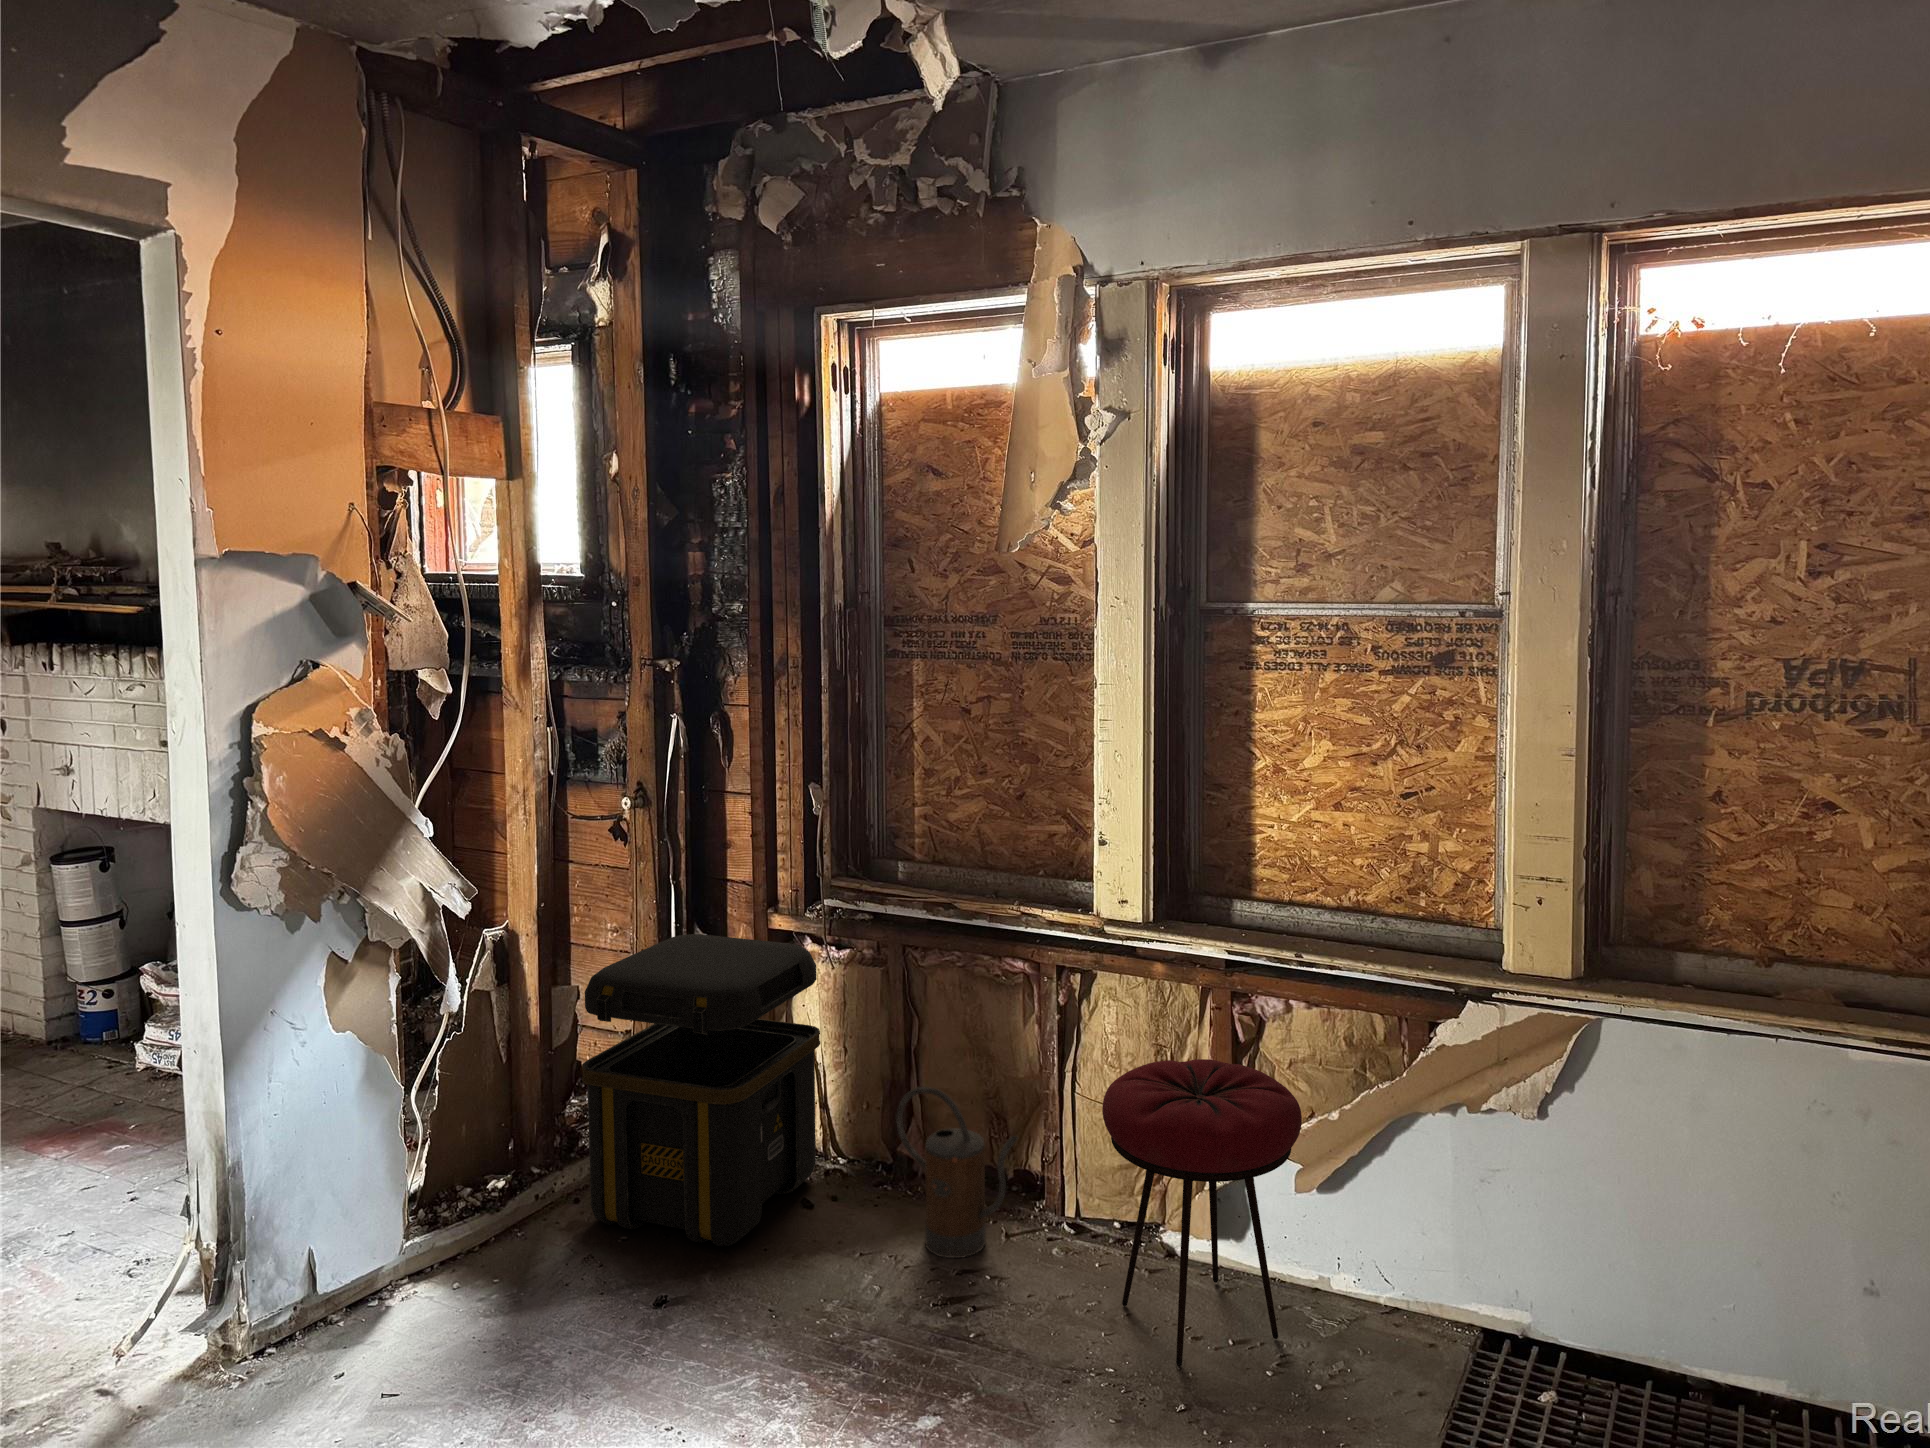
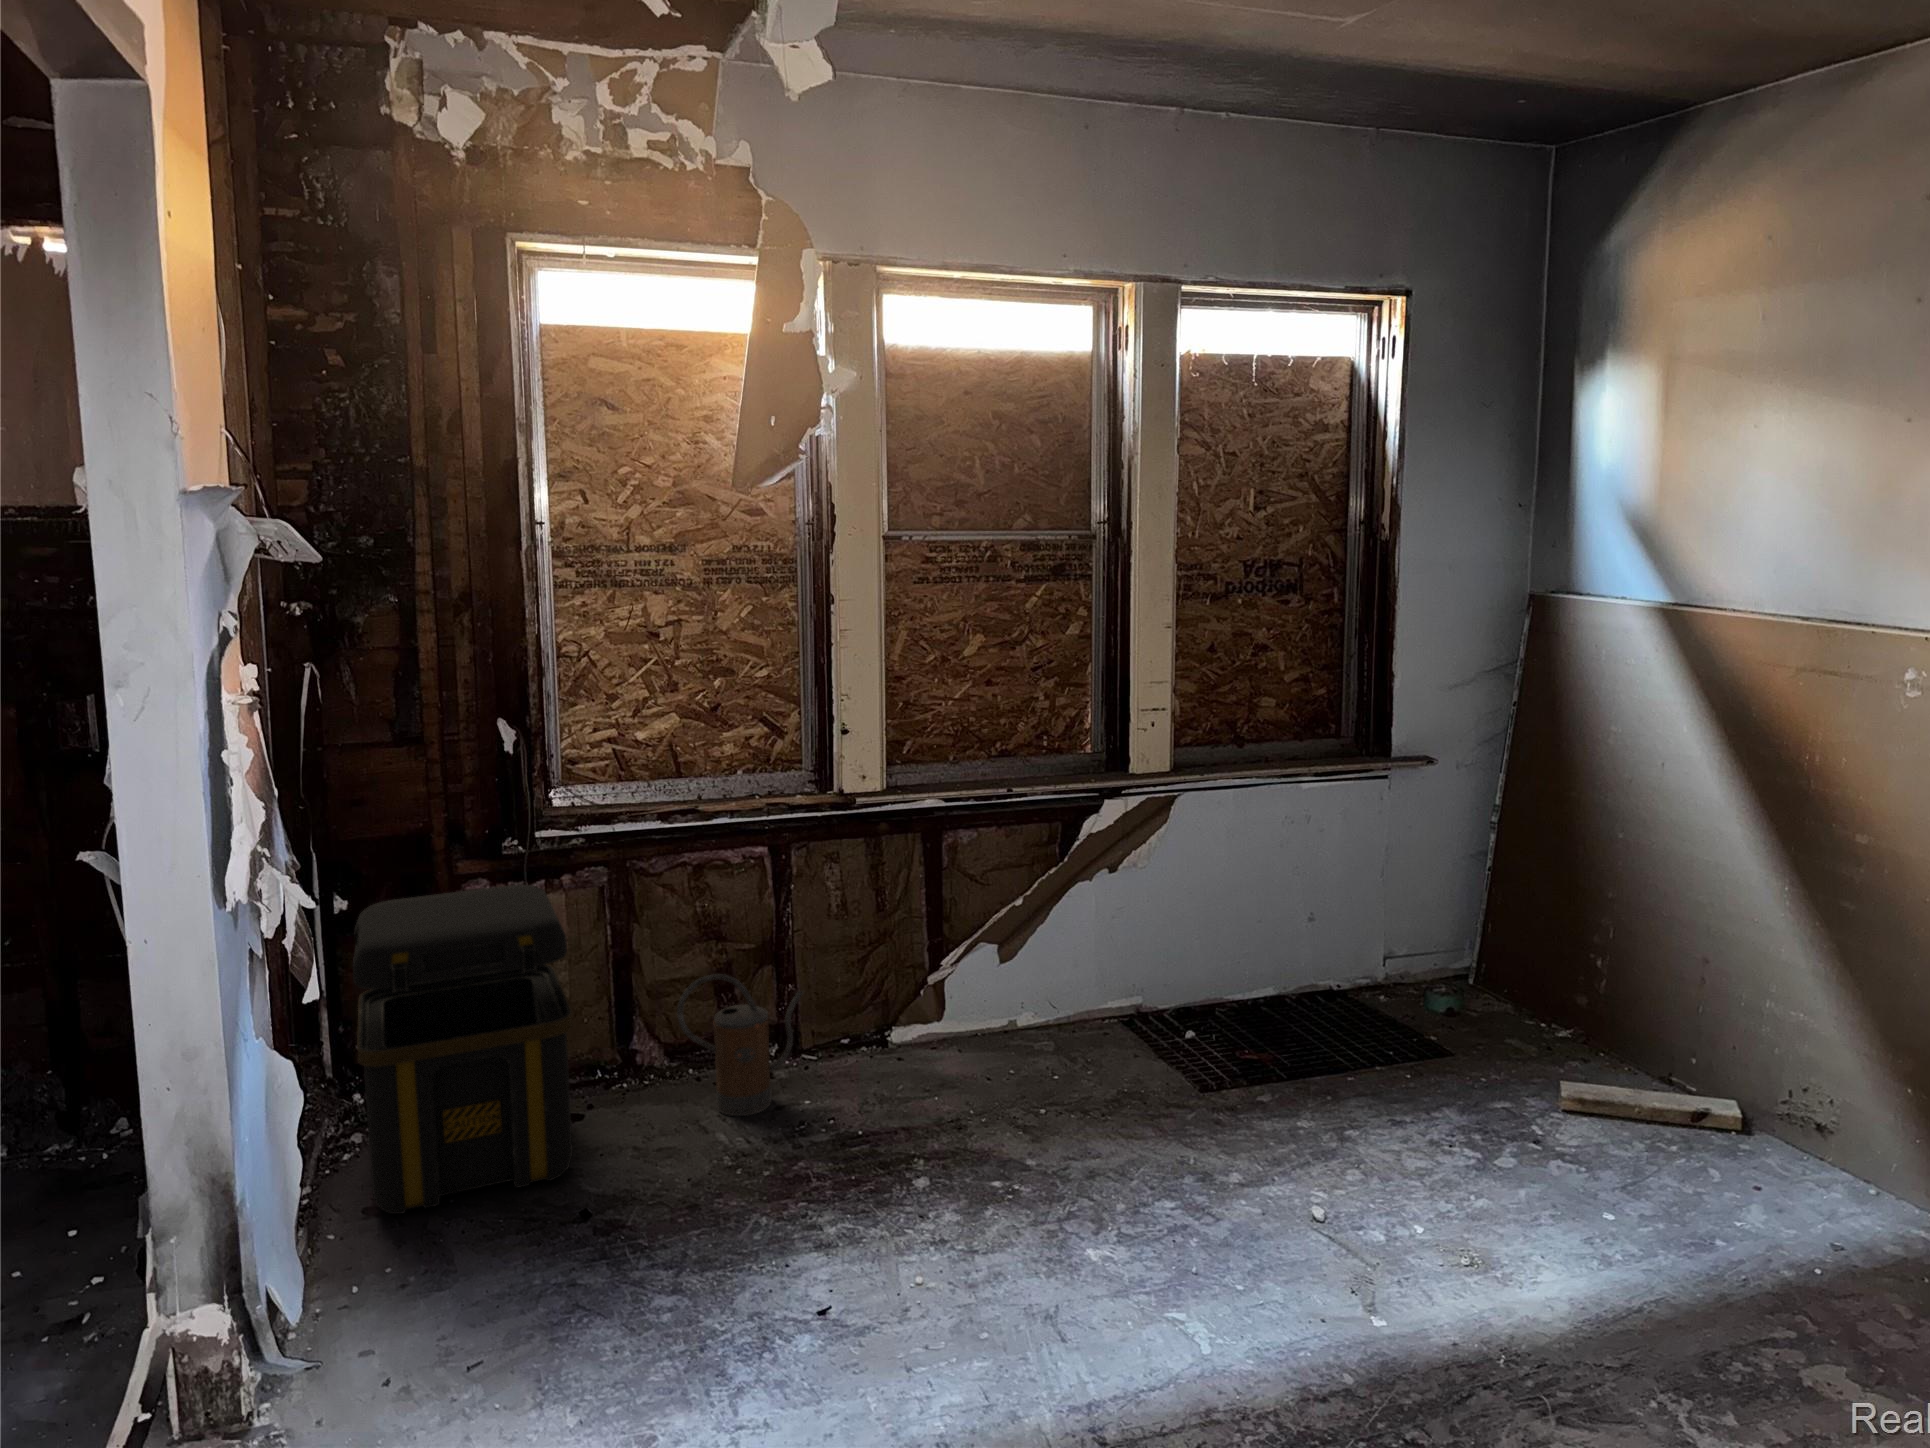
stool: present [1102,1059,1302,1367] -> none [896,883,1045,1102]

